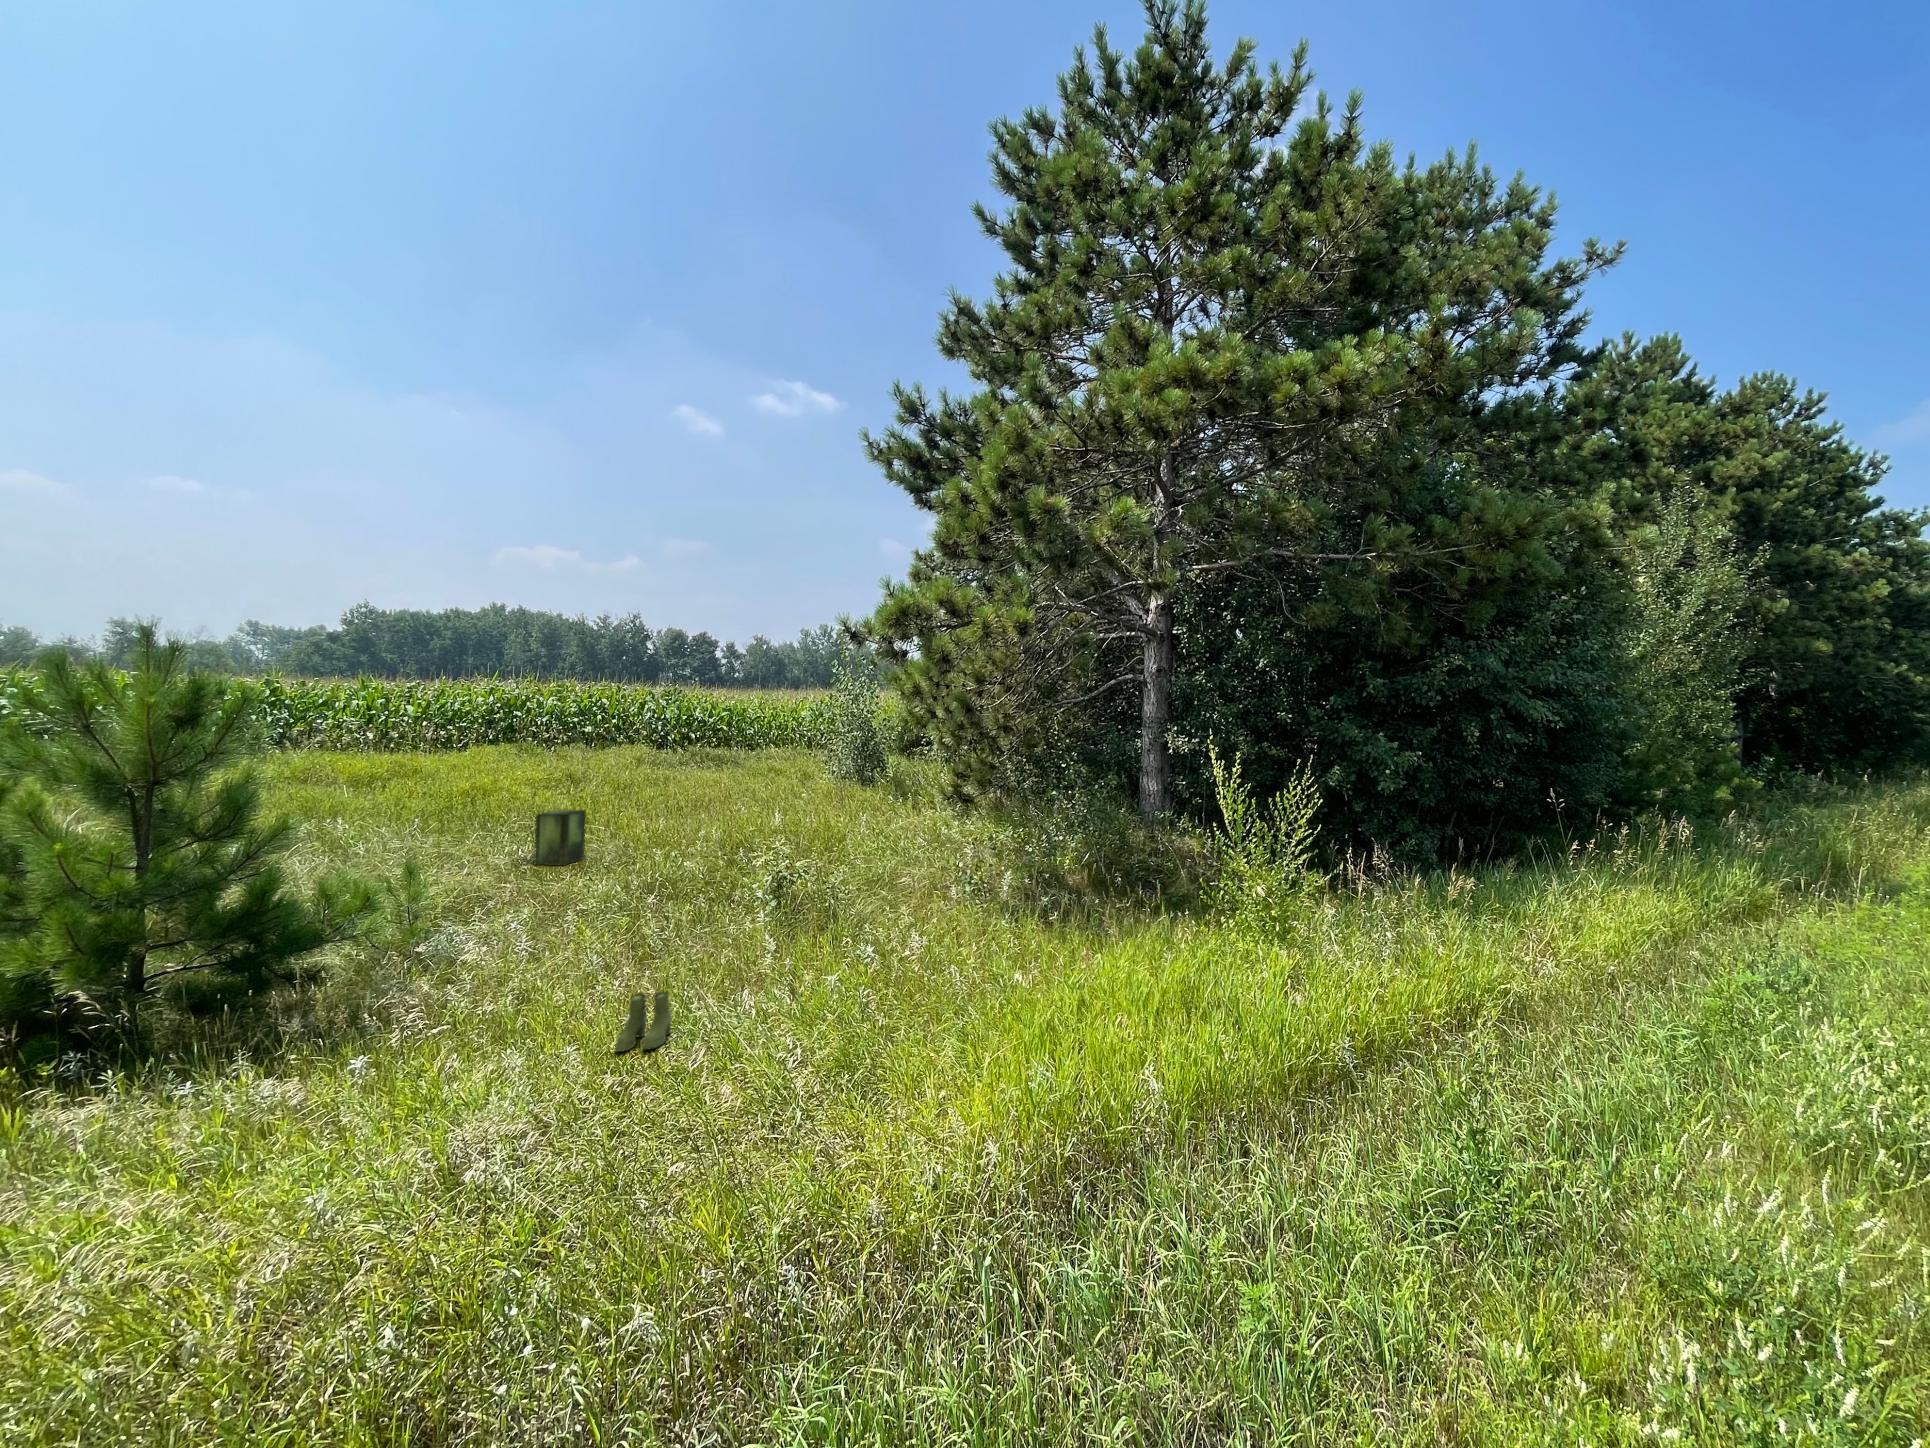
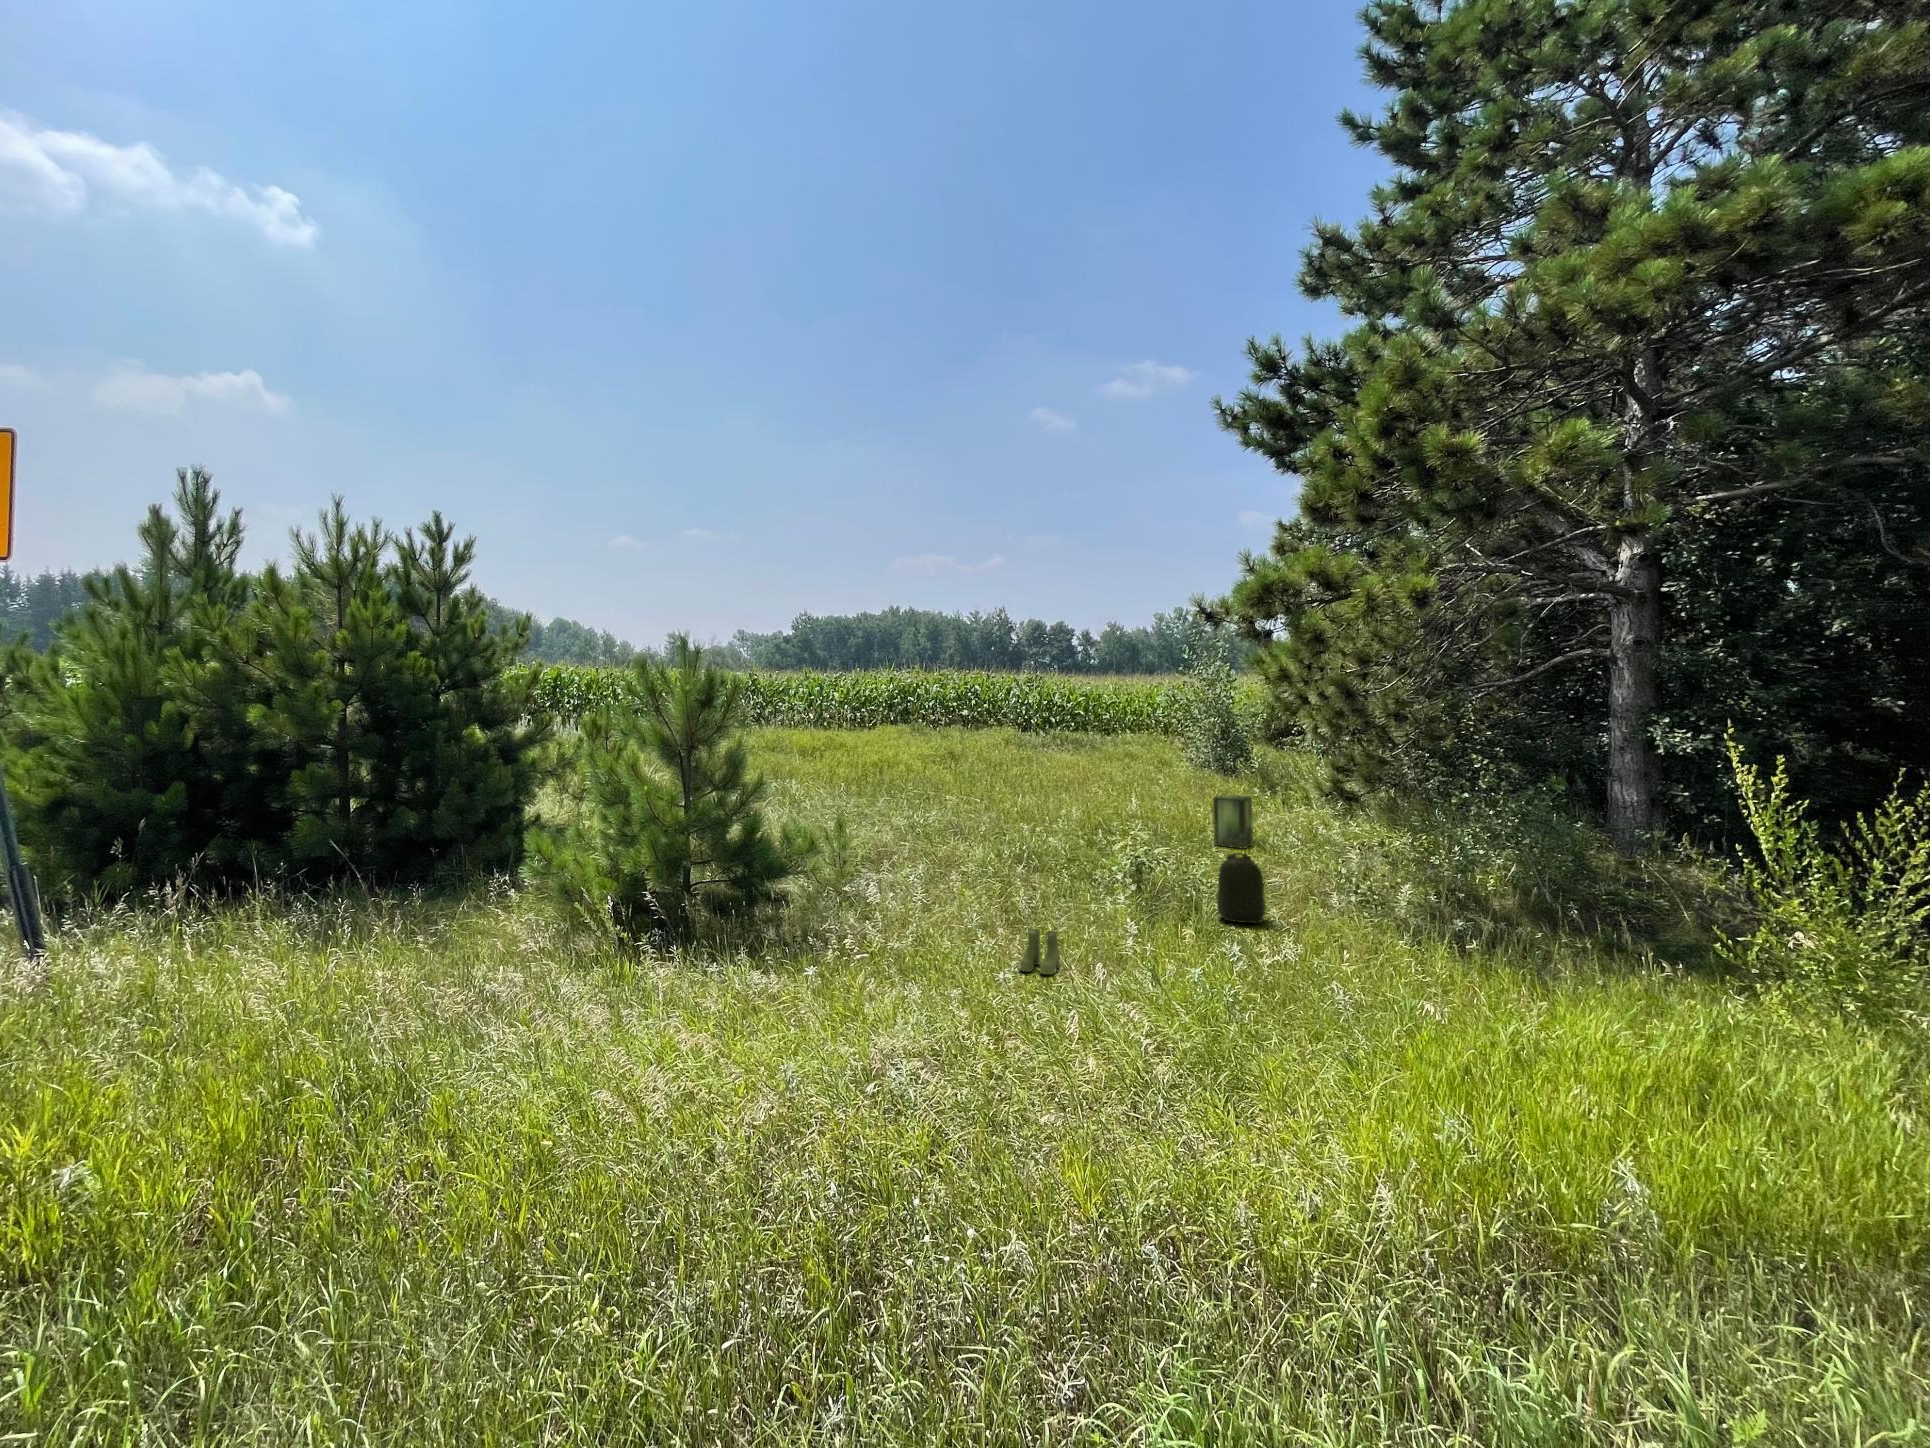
storage box: present [534,810,586,865] -> present [1213,795,1253,849]
backpack: none [852,865,897,935] -> present [1217,853,1265,923]

